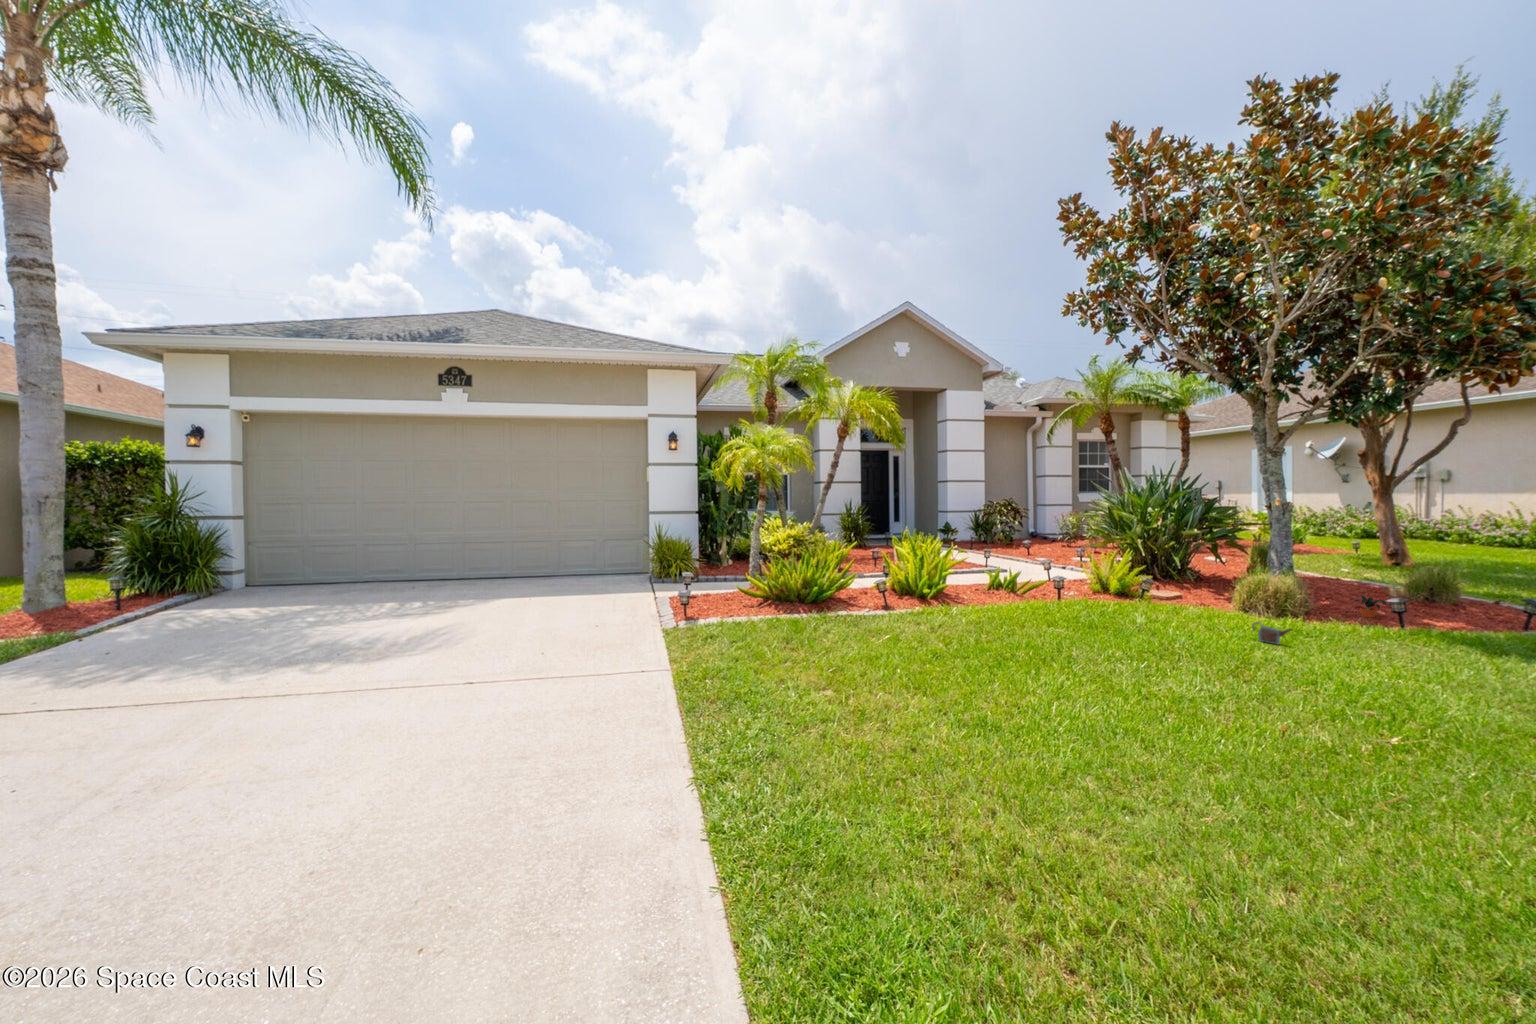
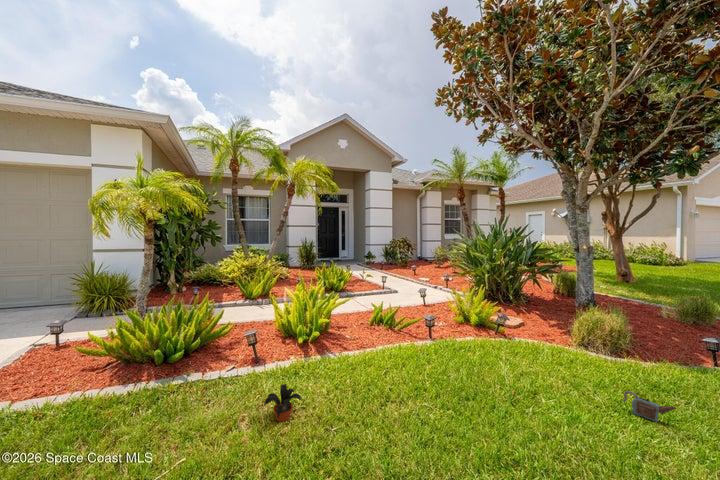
potted plant: present [1353,596,1386,617] -> present [264,384,301,422]

